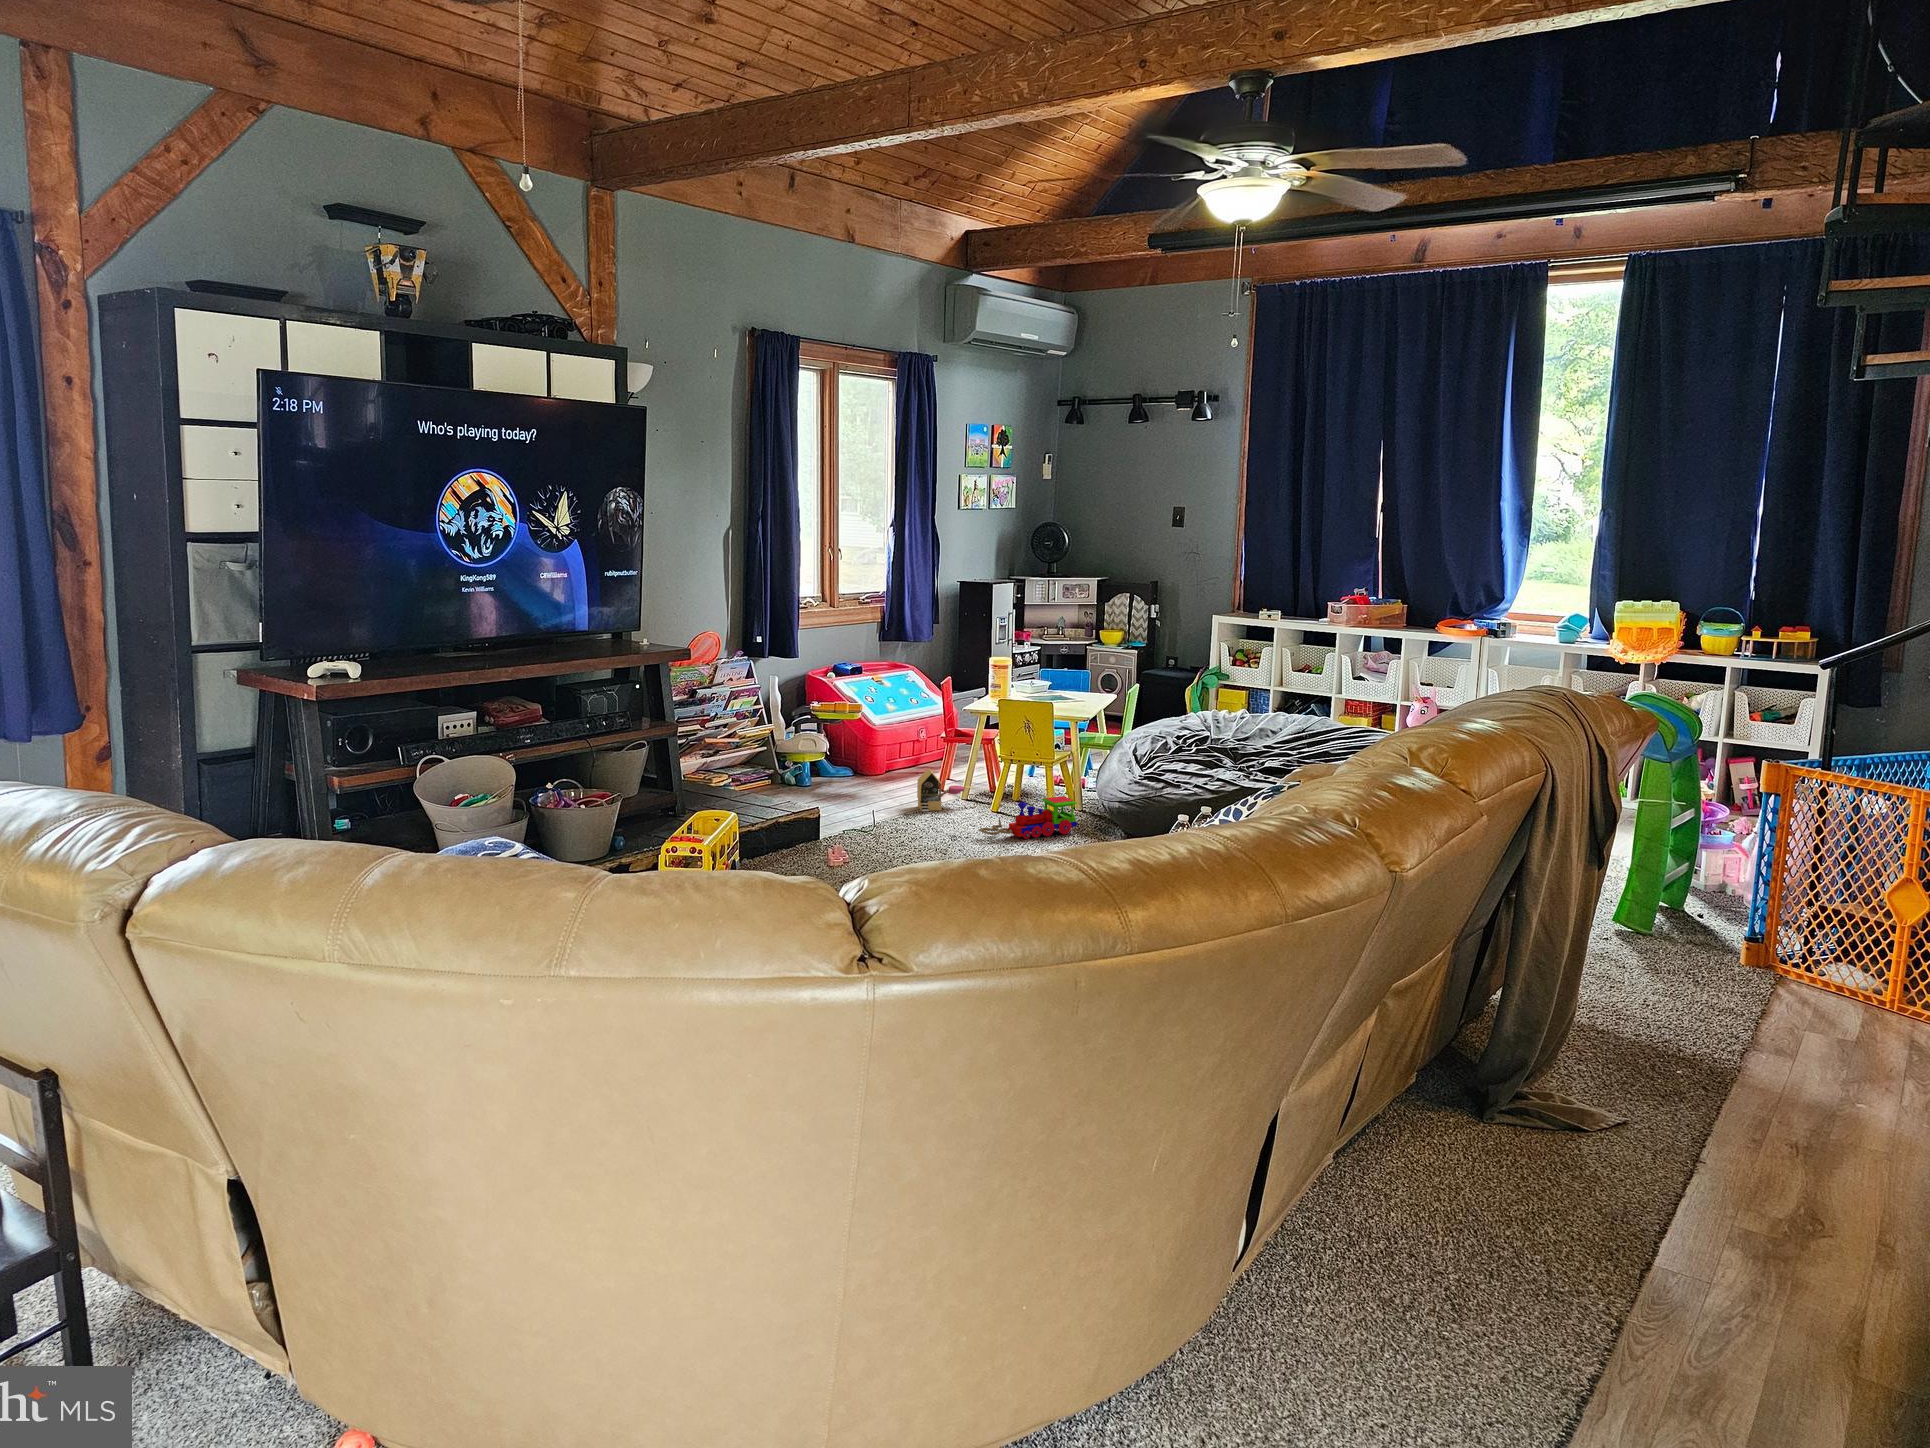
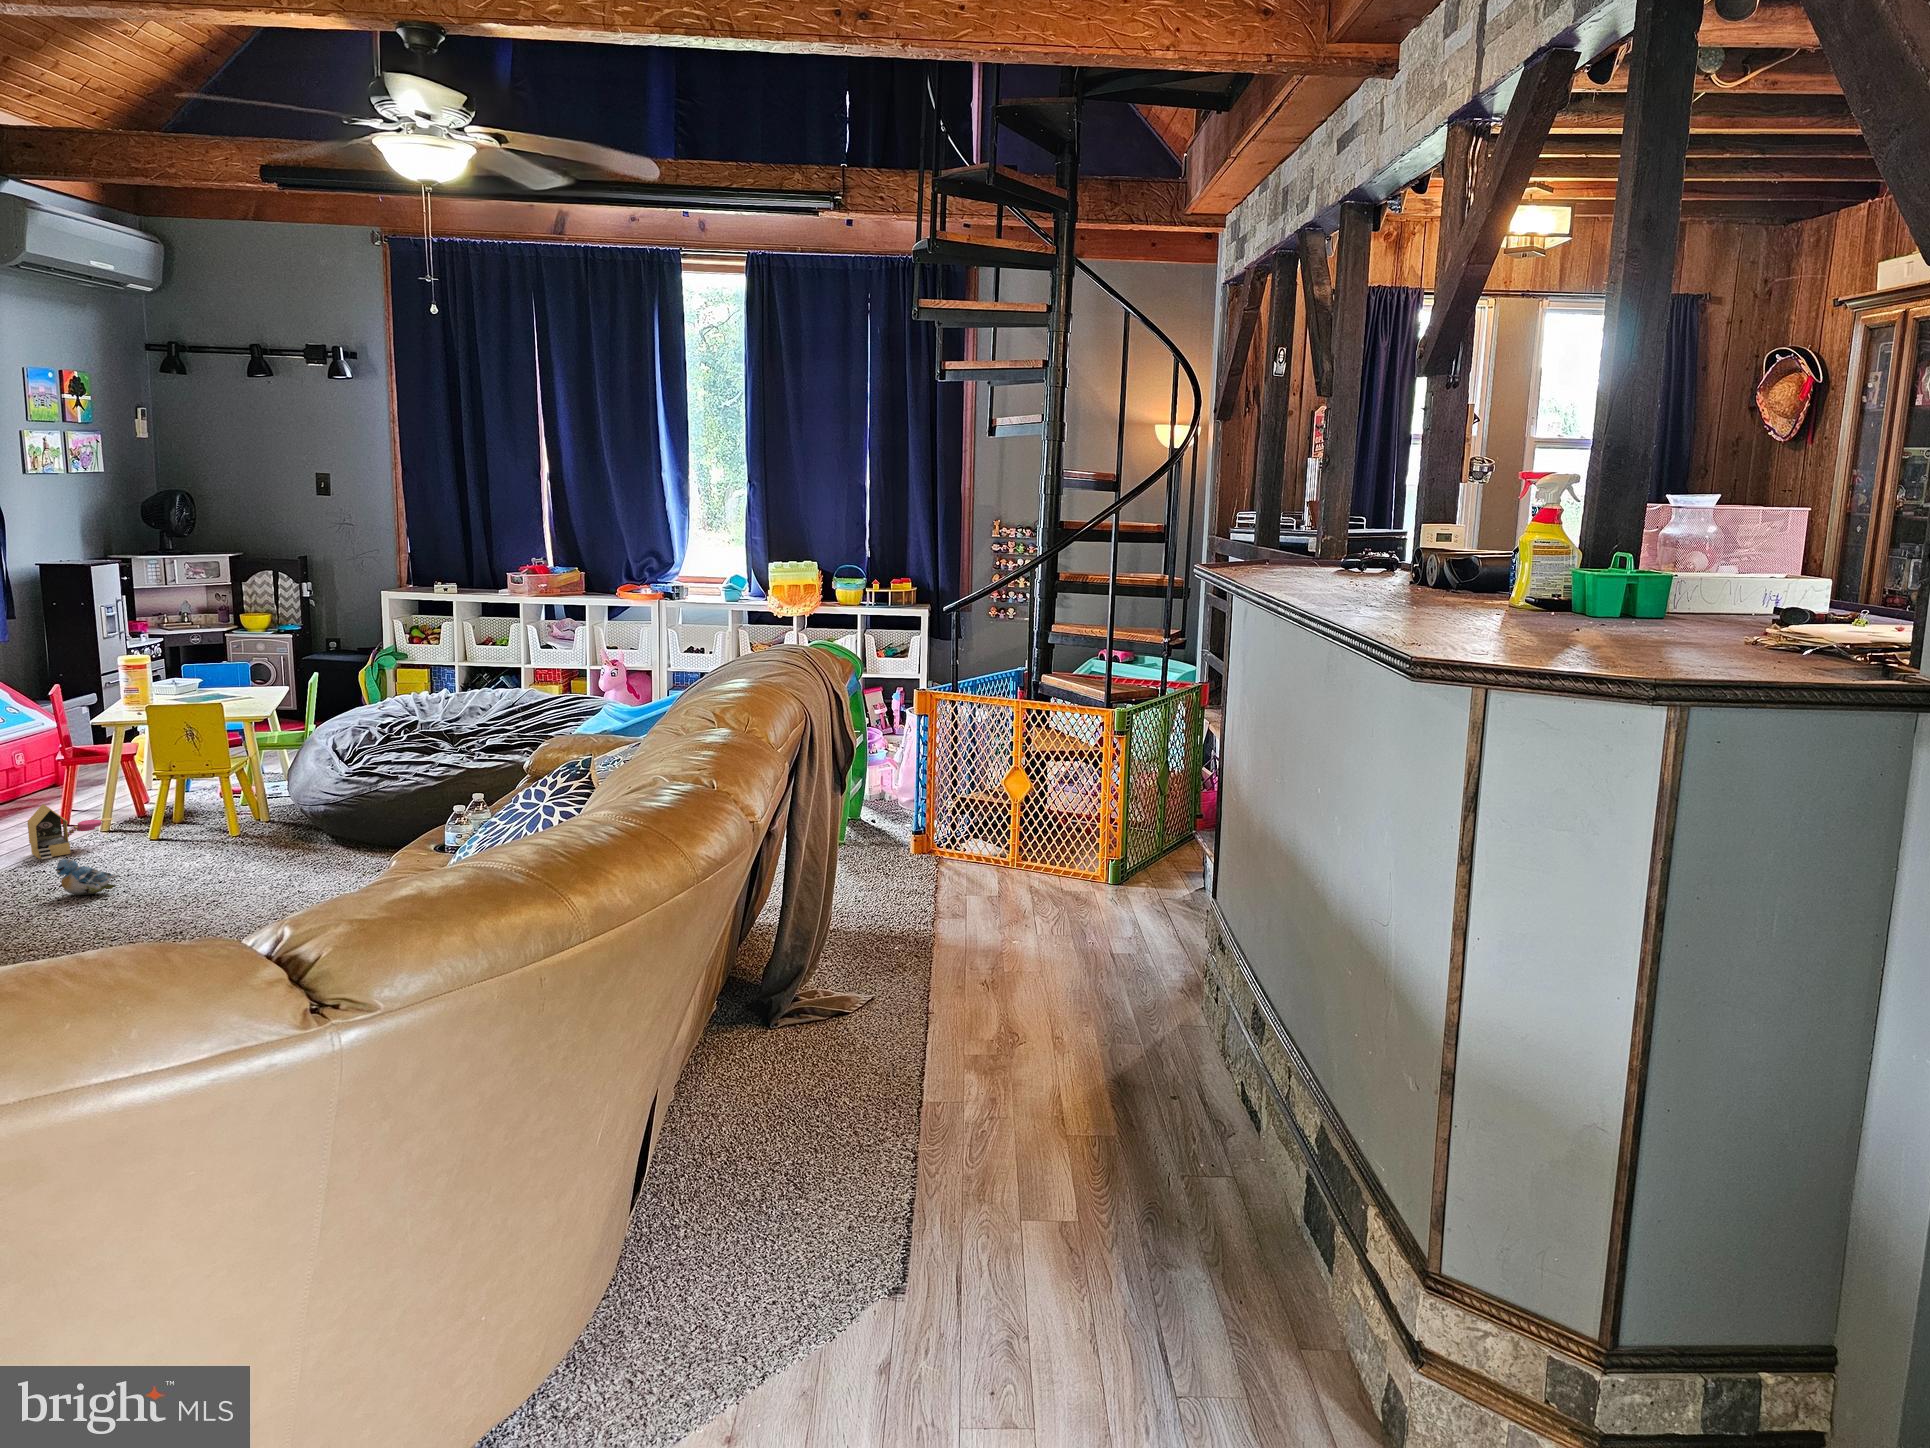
toy train: present [980,796,1077,839] -> none [140,810,270,871]
plush toy: none [923,813,962,845] -> present [56,859,116,895]

